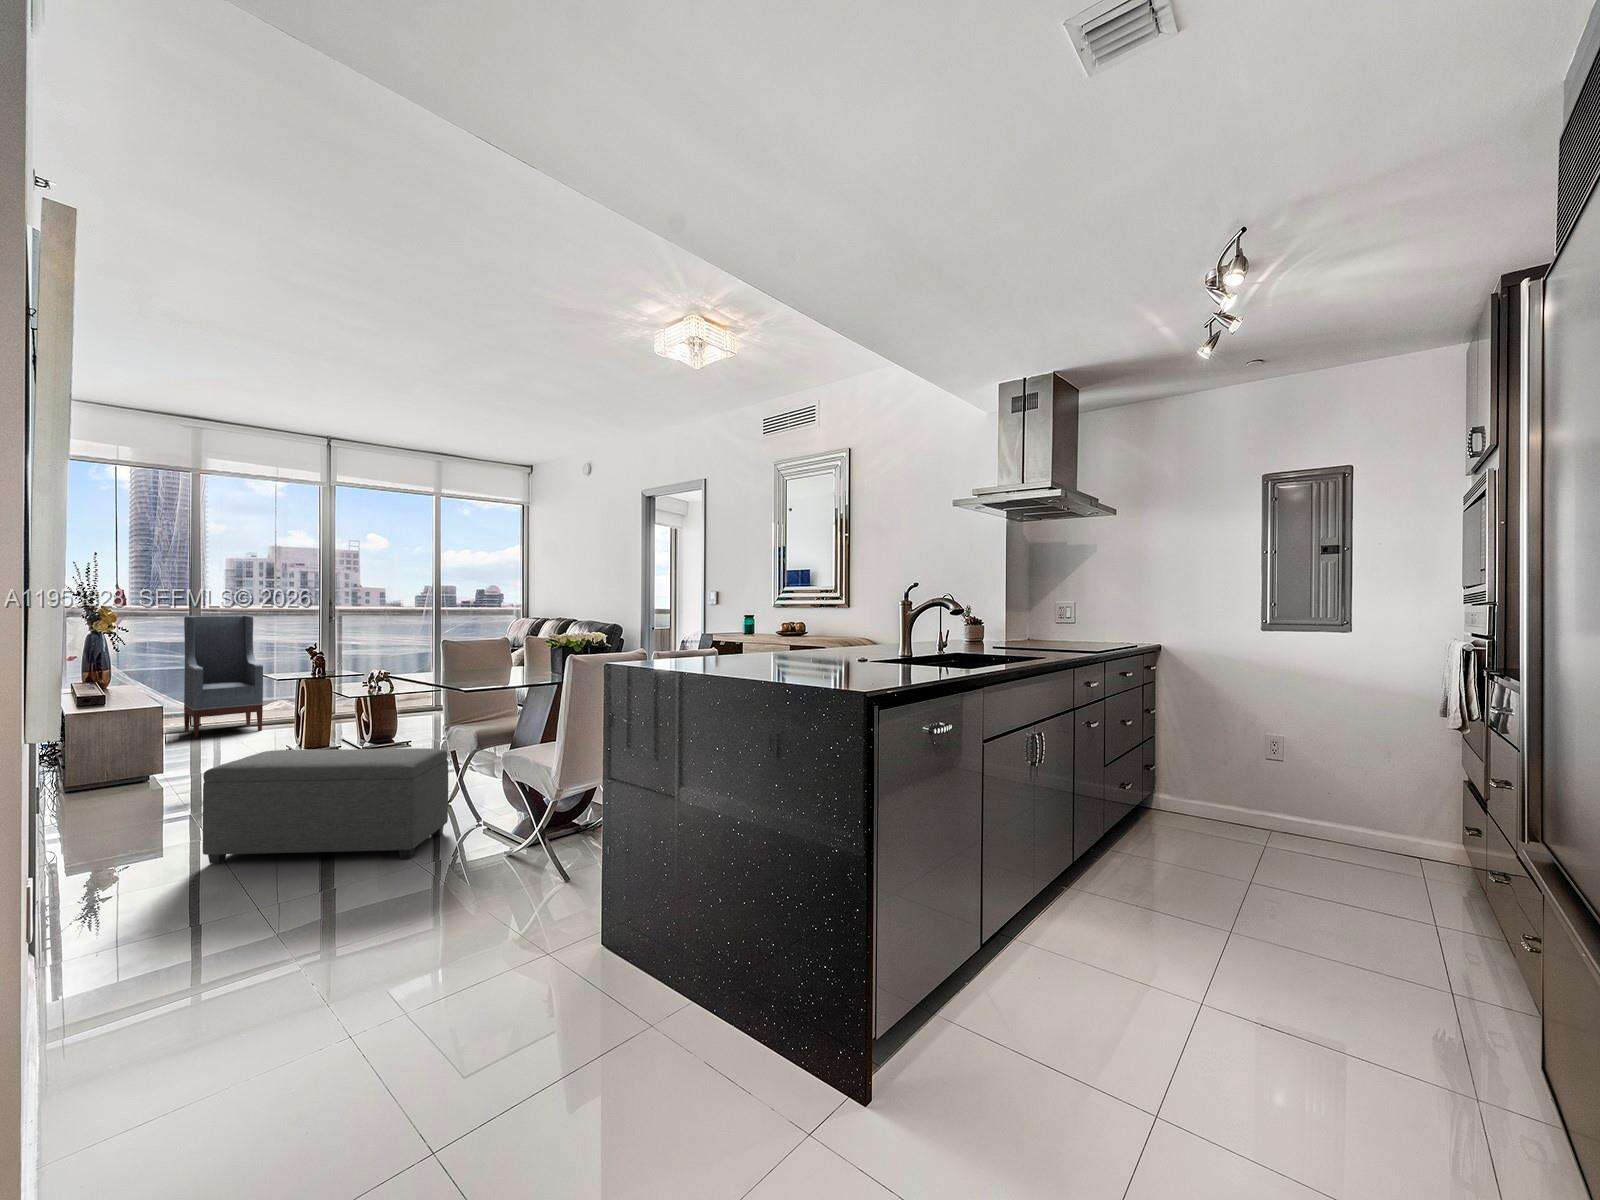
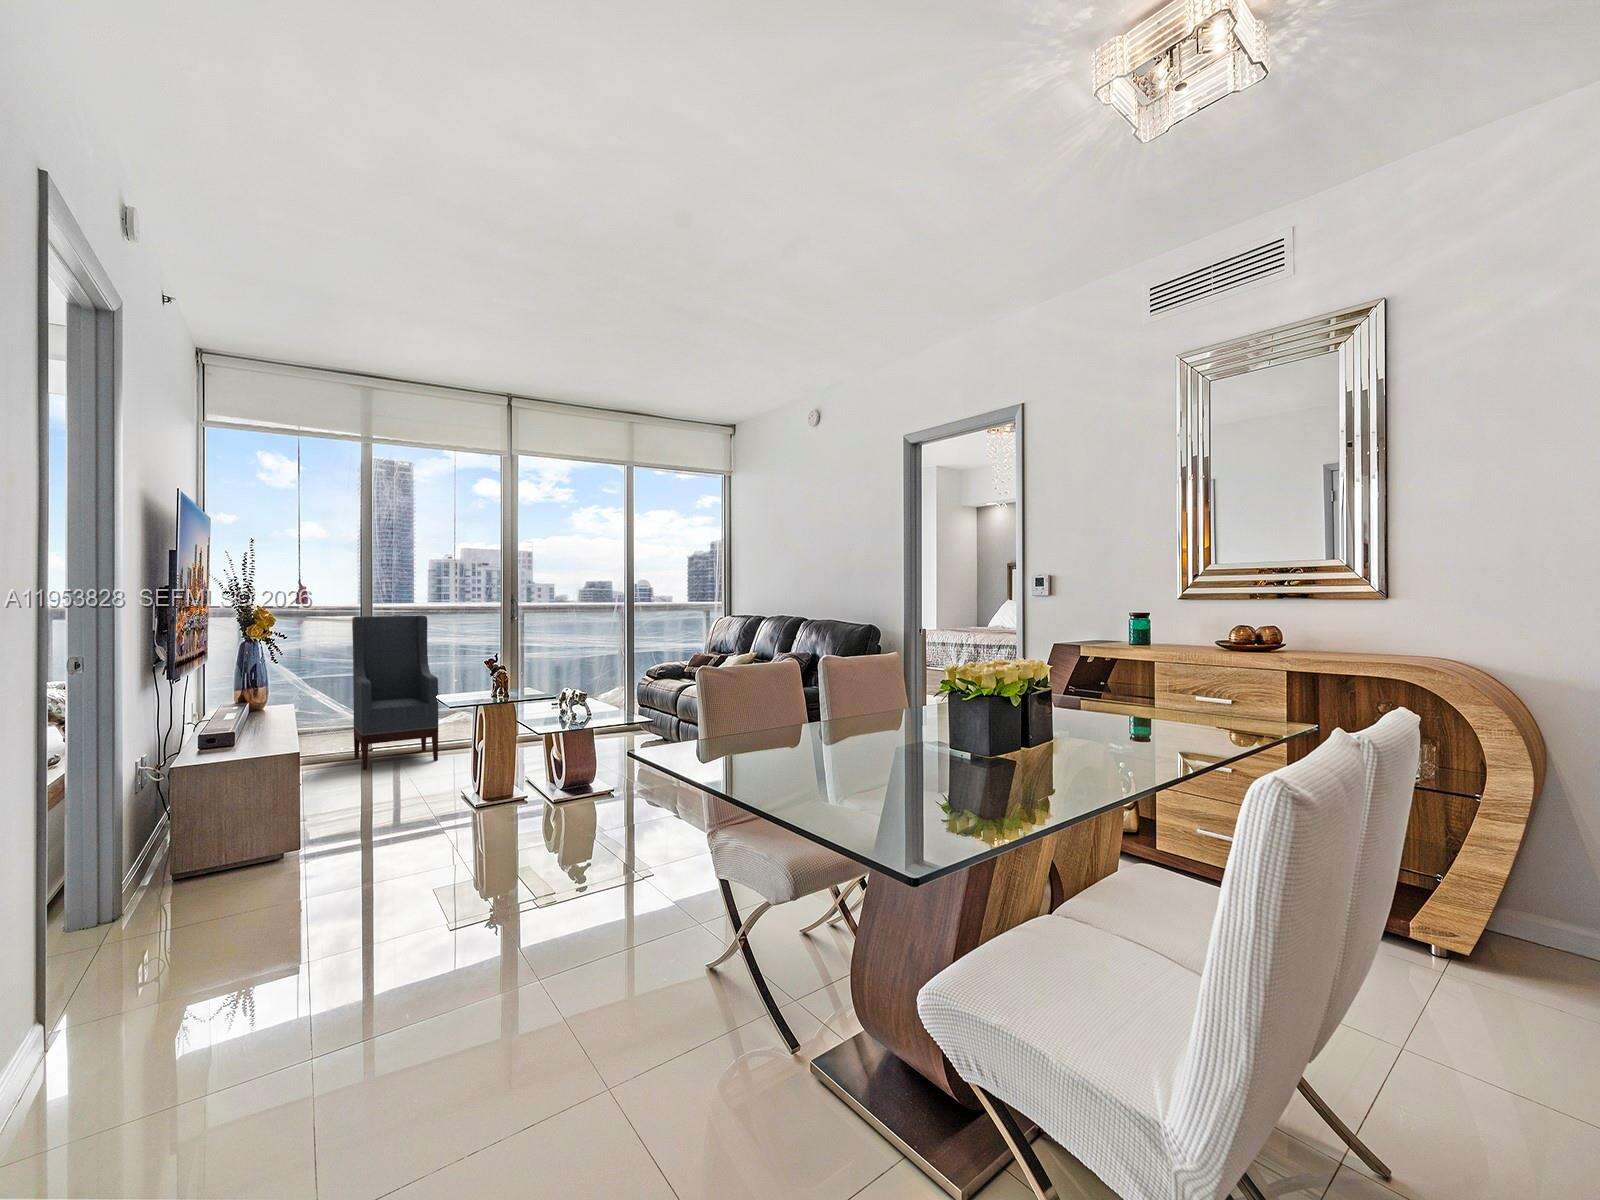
ottoman: present [203,748,448,864] -> none [312,860,727,1126]

